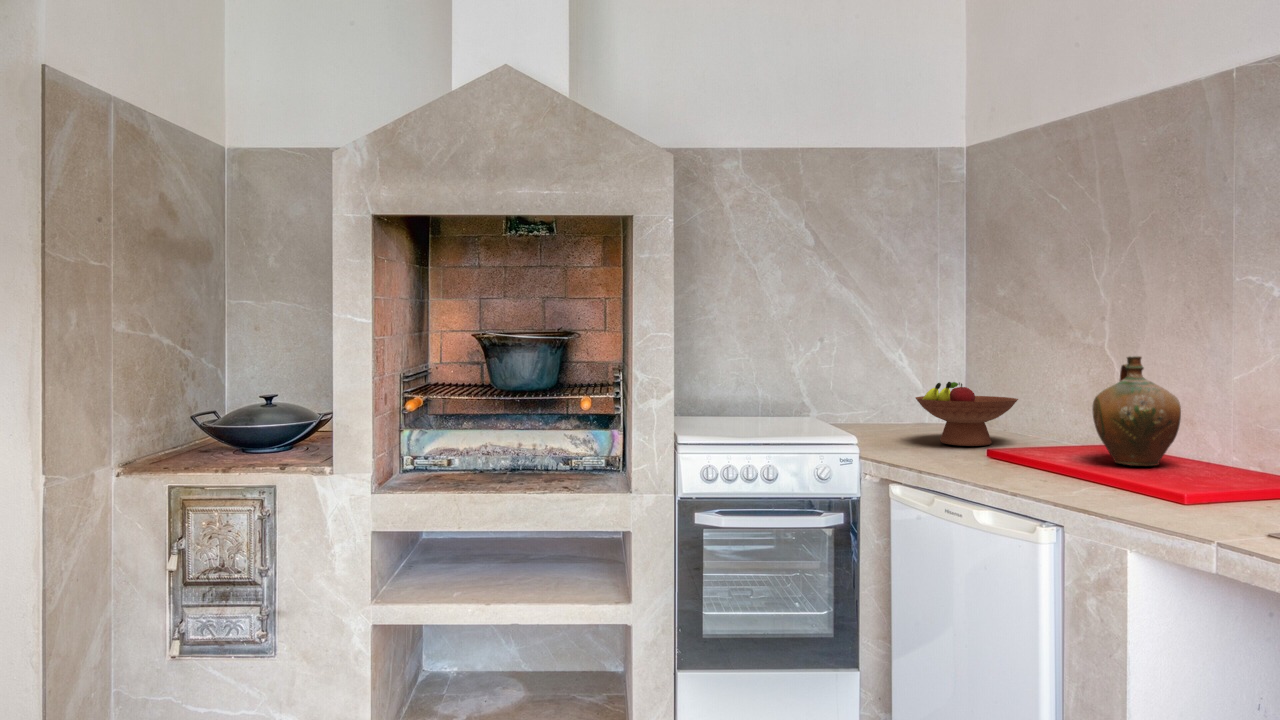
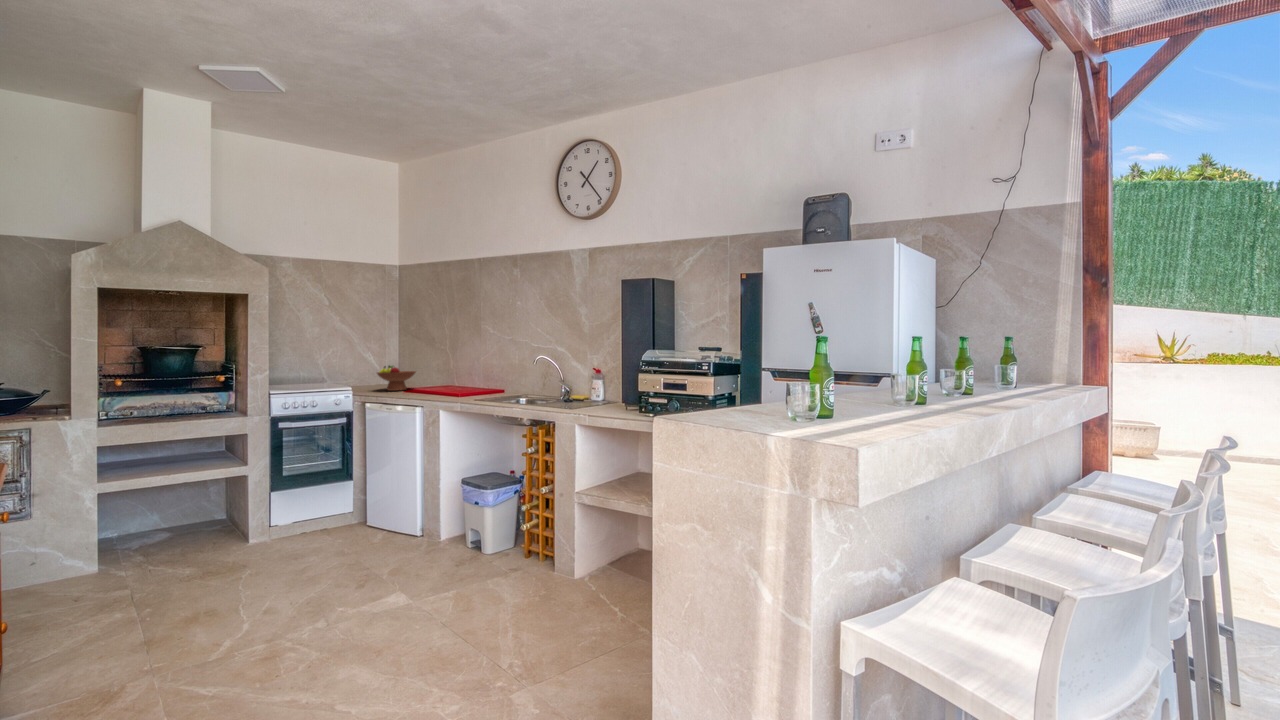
ceramic jug: present [1092,356,1181,466] -> none [439,354,465,391]

